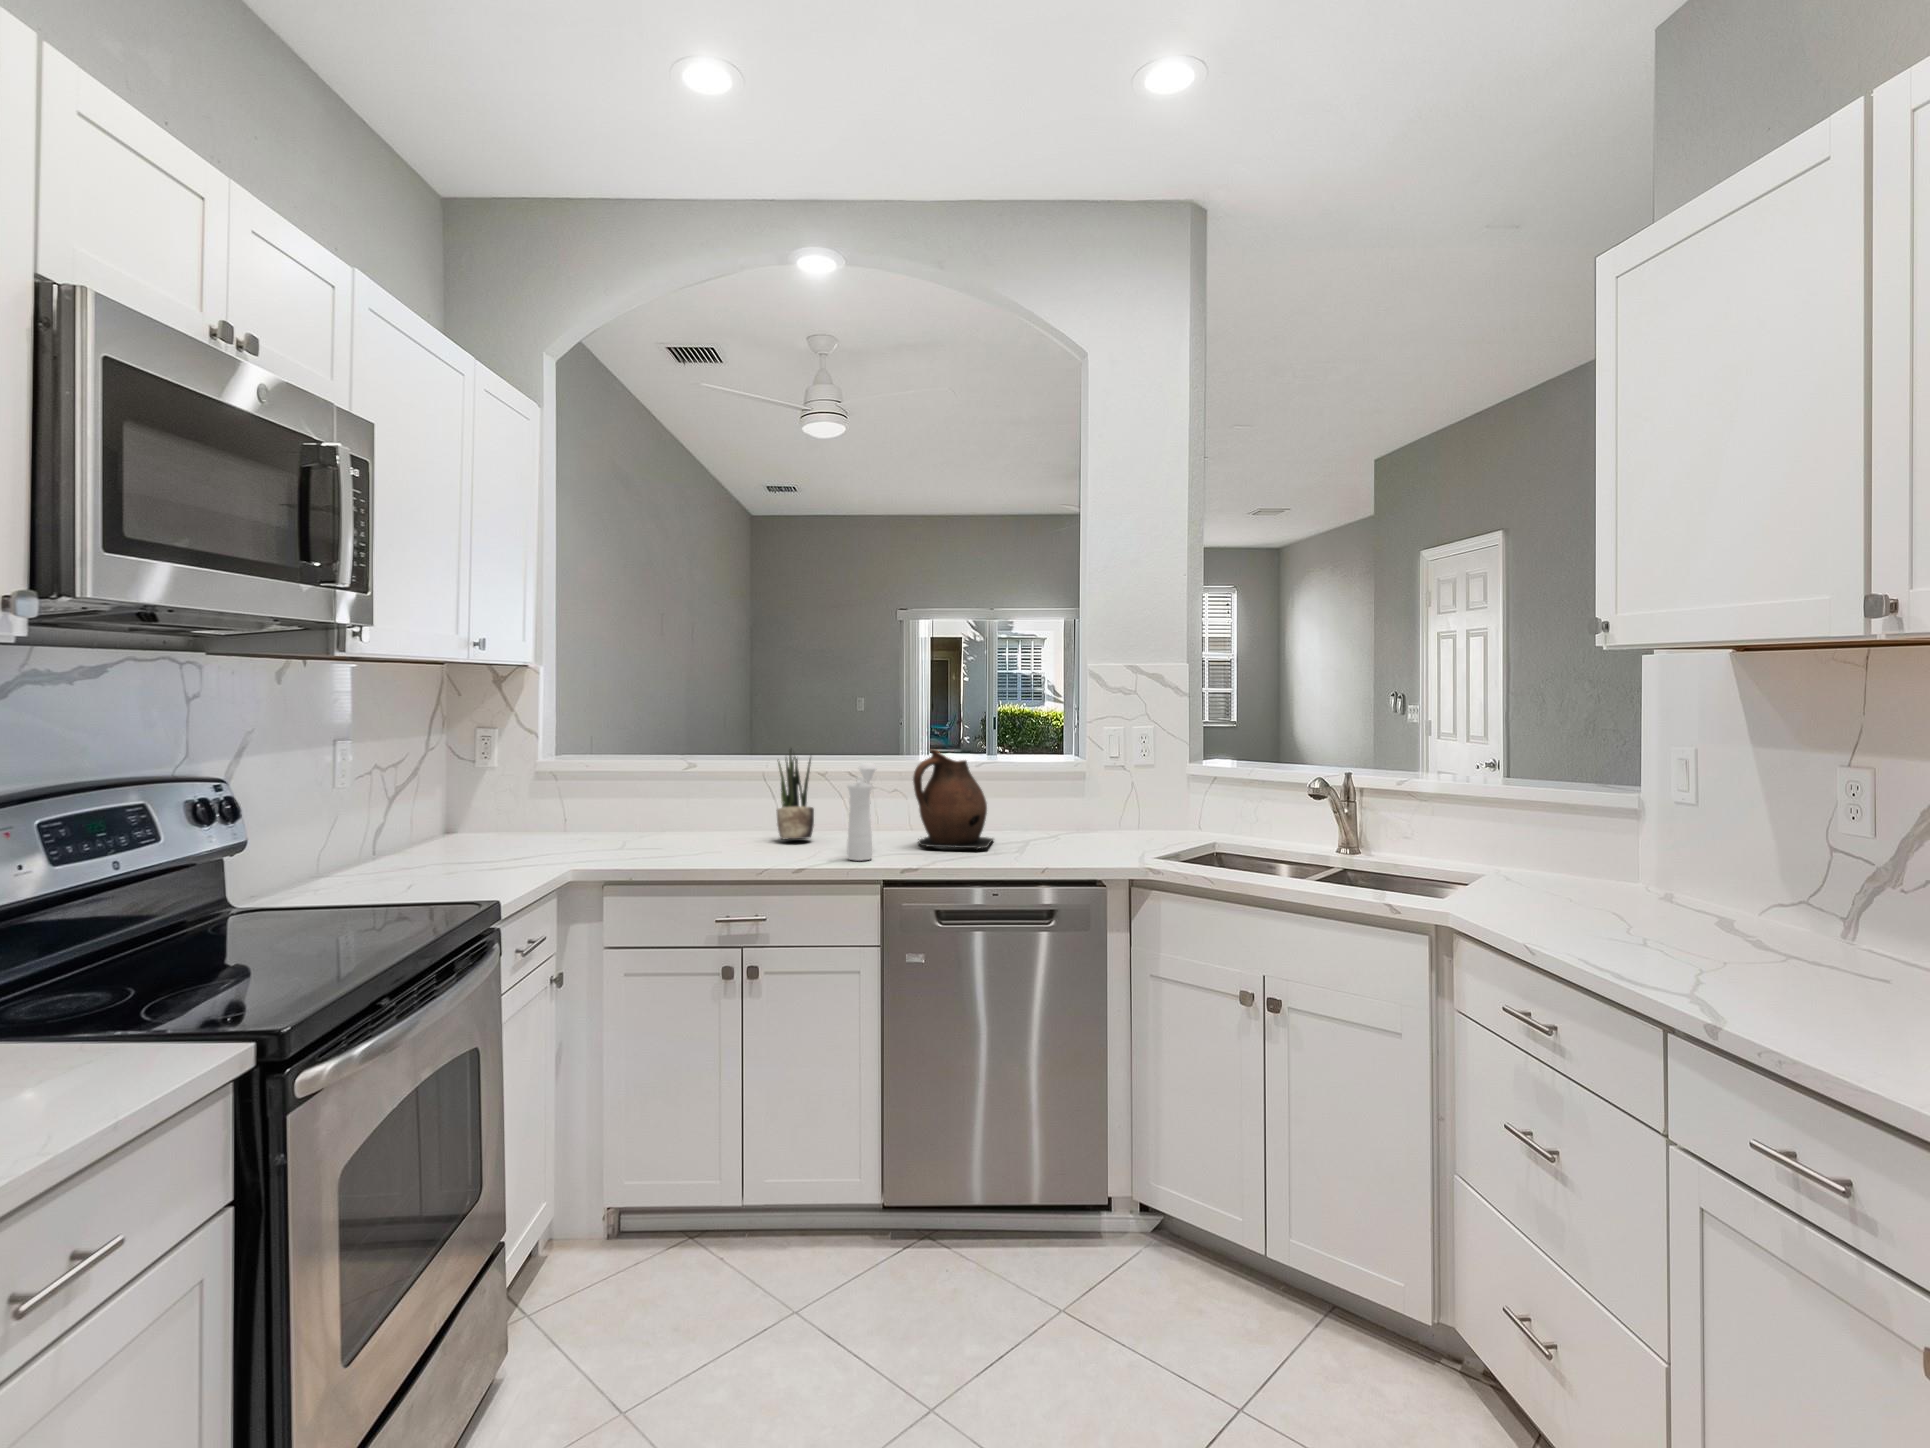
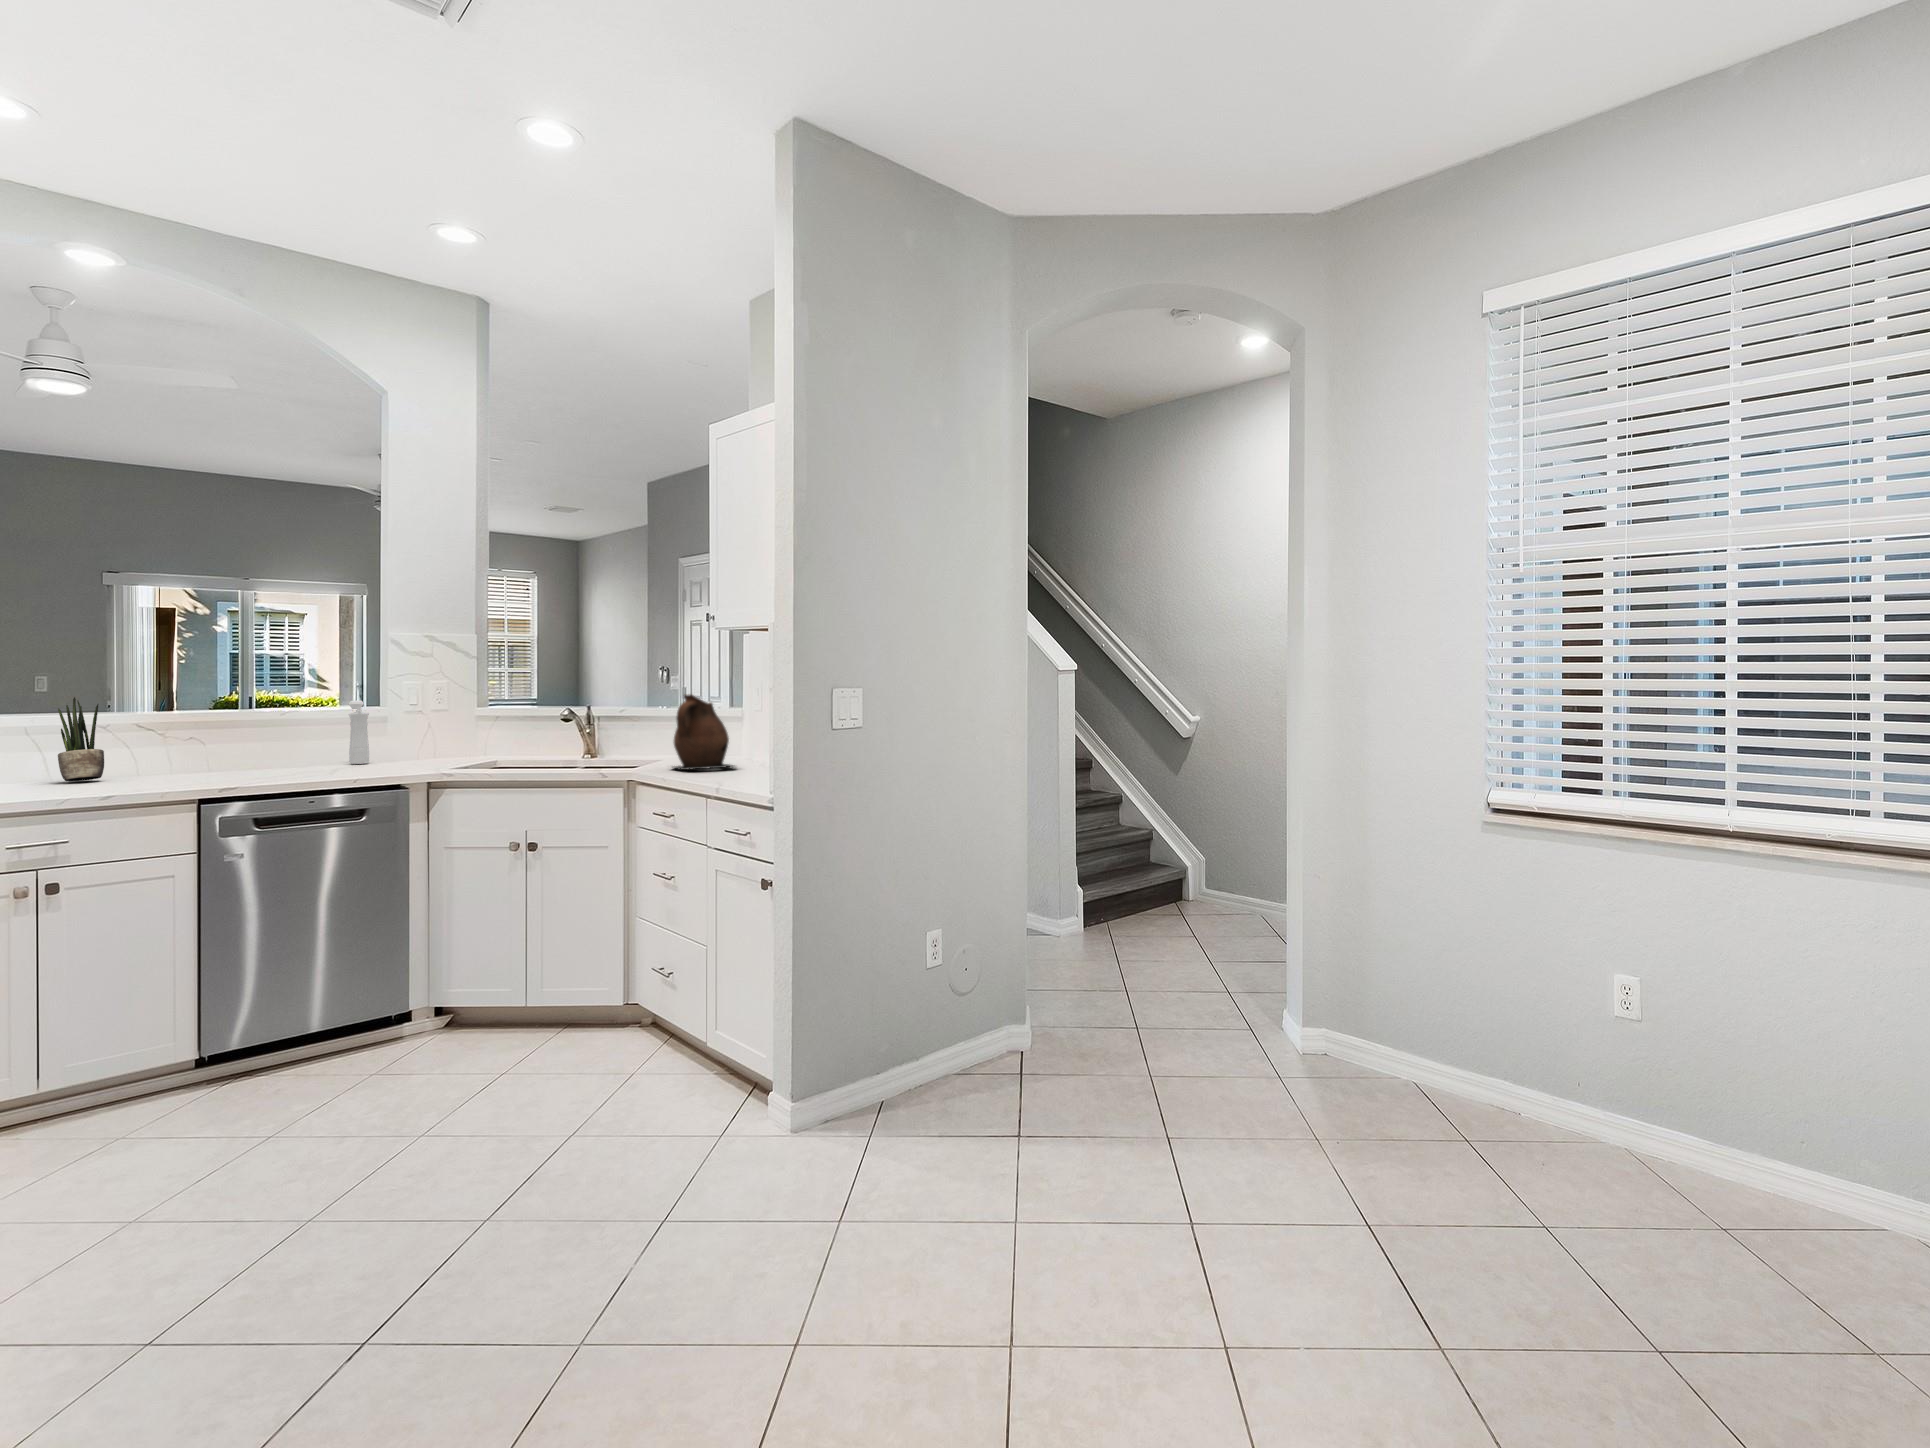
ceramic pitcher: present [913,749,994,849] -> present [673,695,734,770]
pepper mill: present [847,763,876,861] -> present [349,700,369,764]

